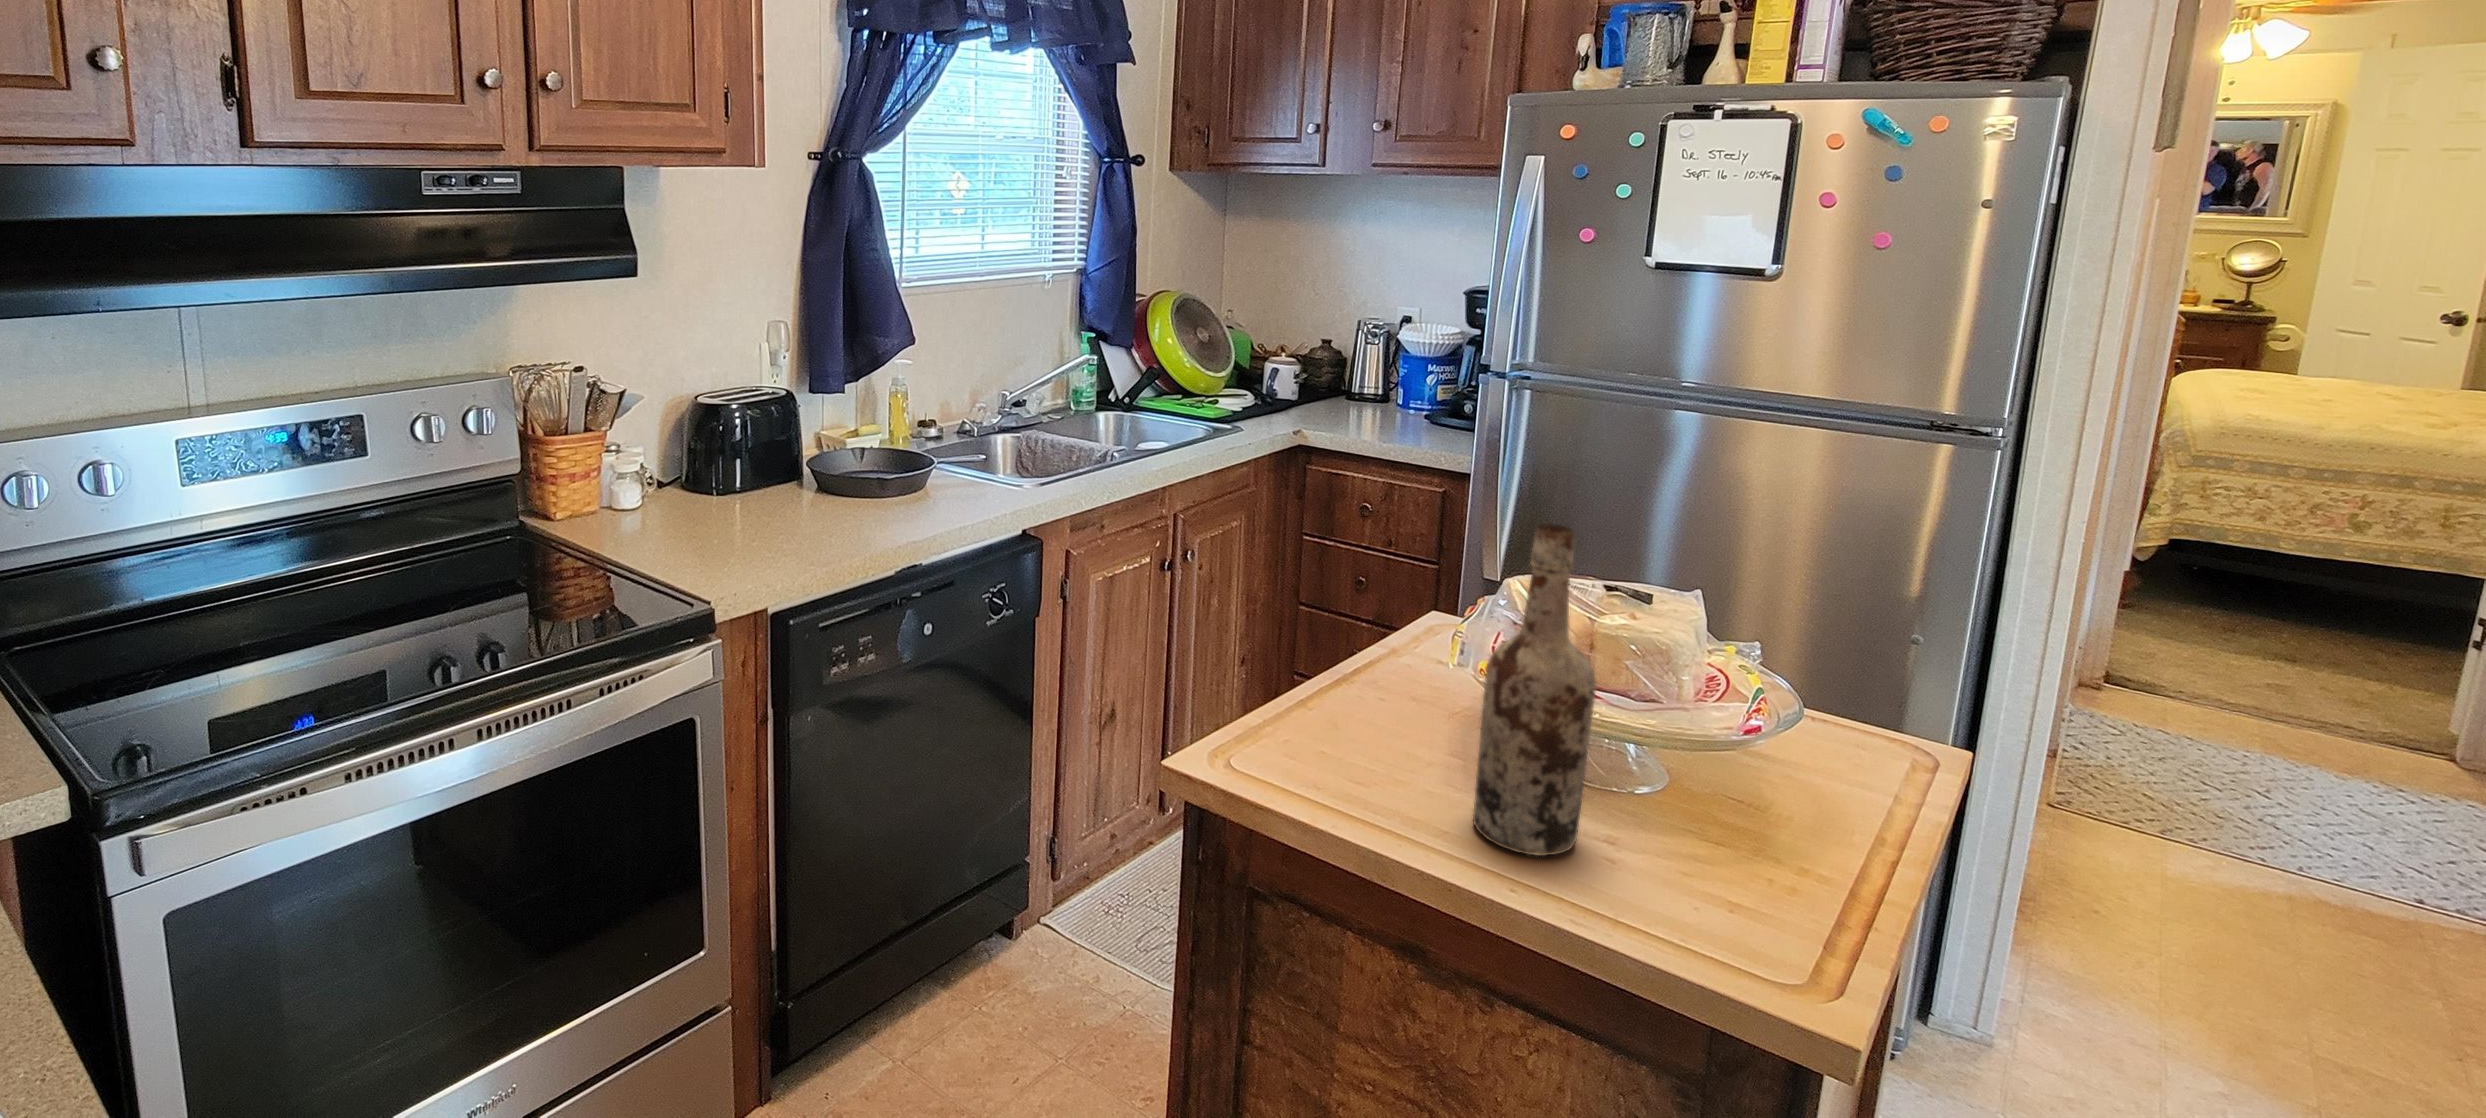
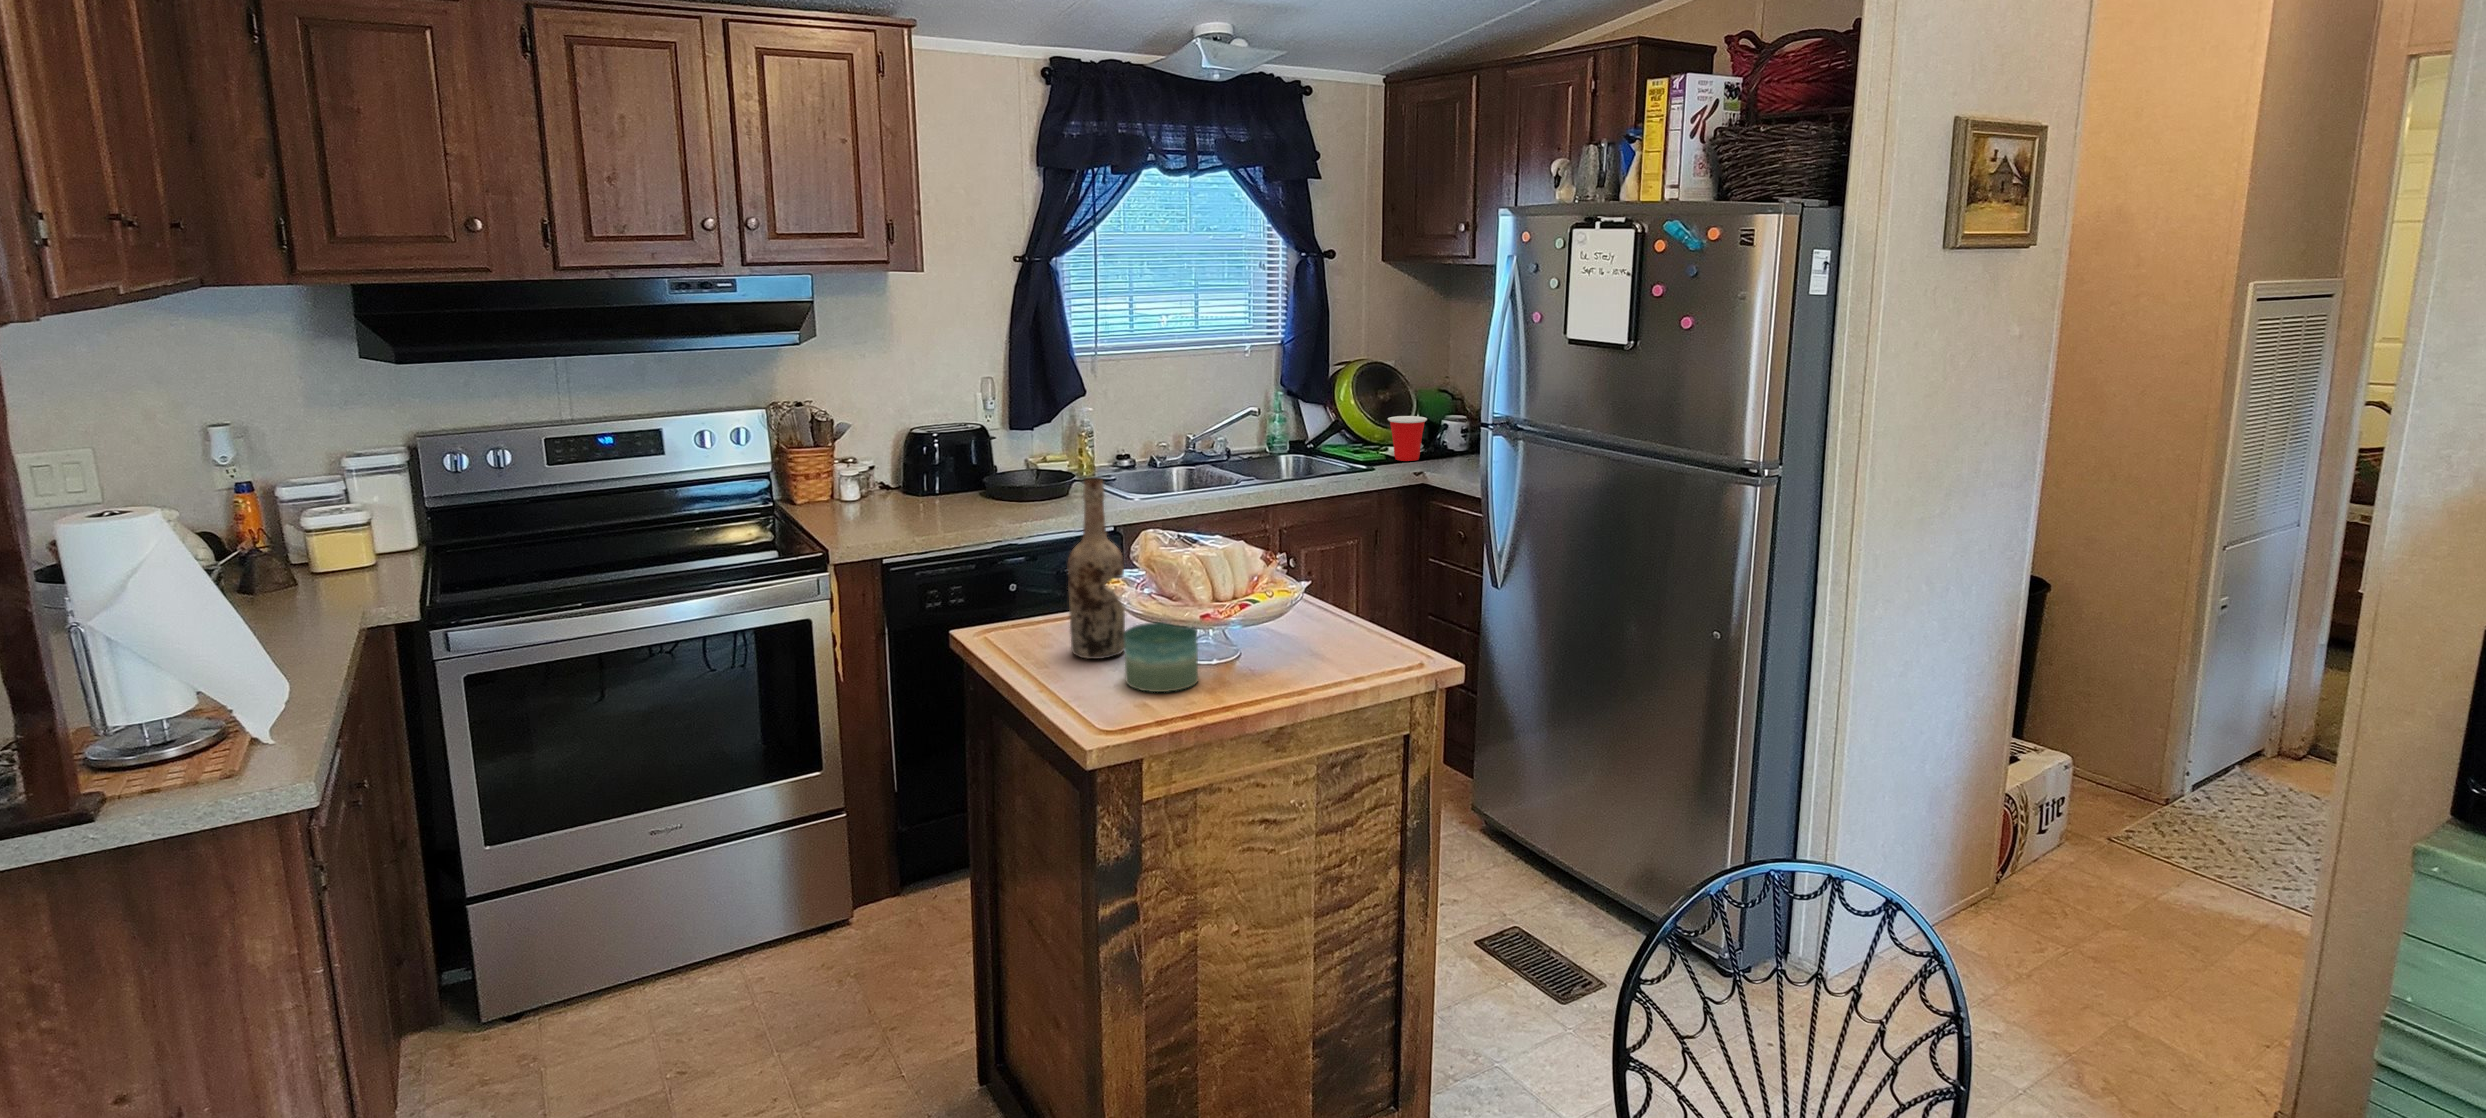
cup: none [1247,362,1298,419] -> present [1388,416,1427,461]
candle: none [1669,787,1842,941] -> present [1124,622,1198,692]

